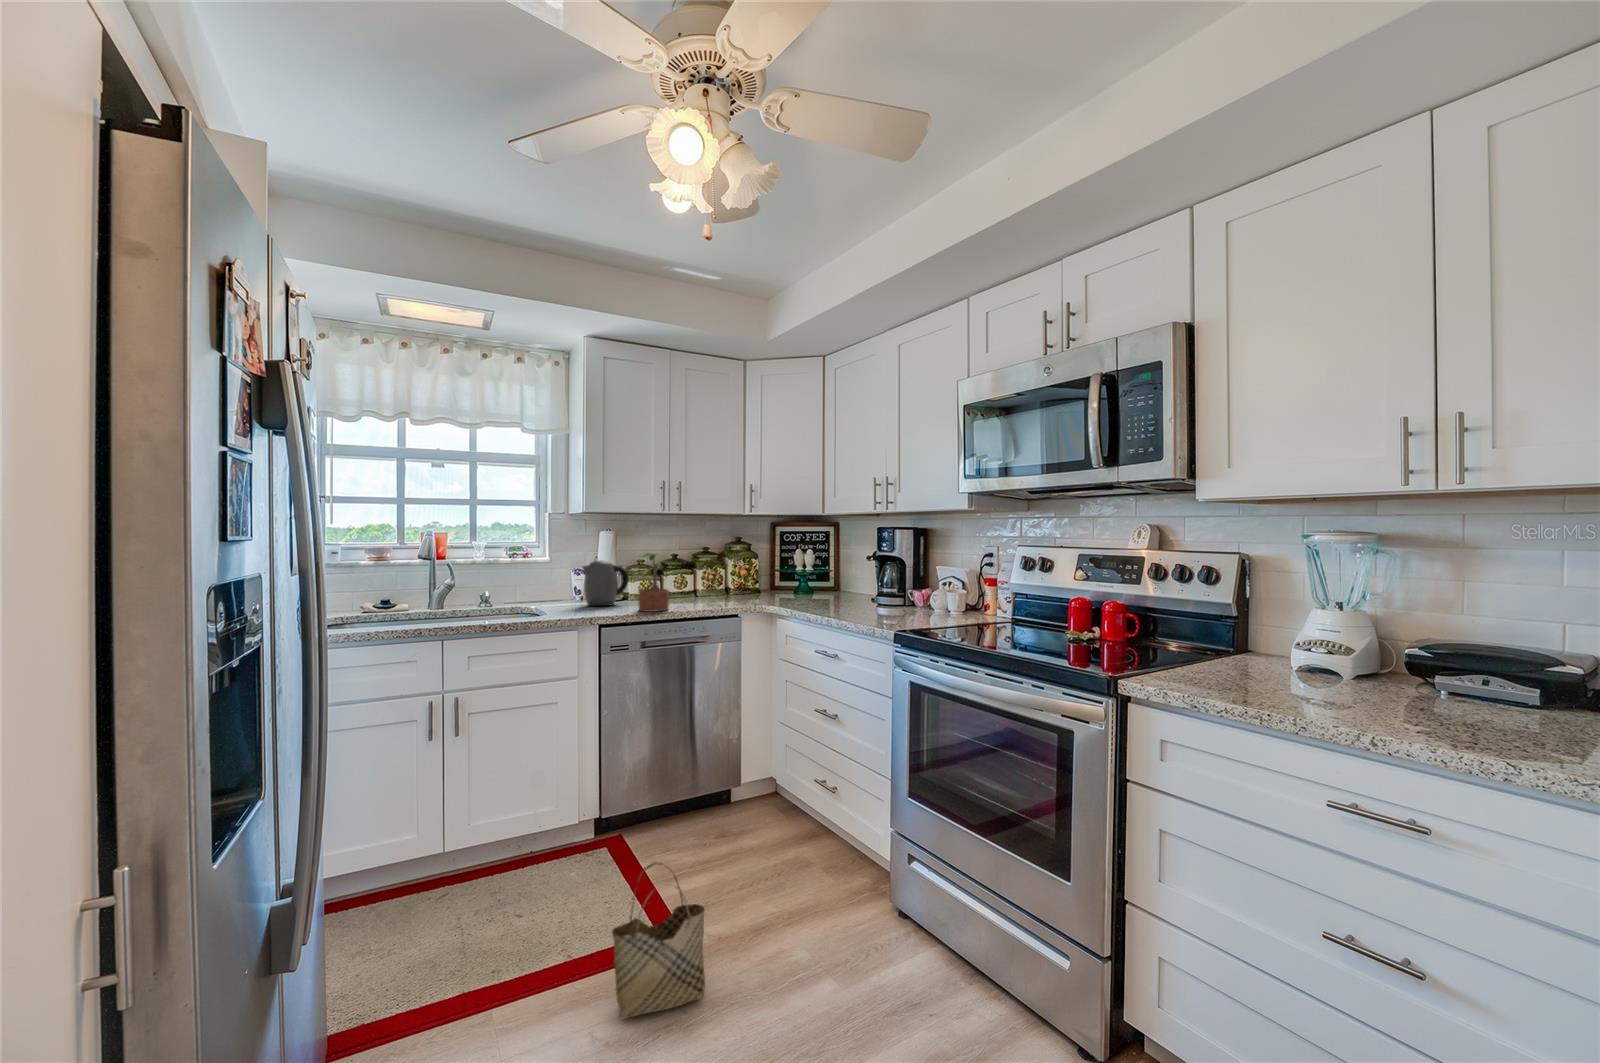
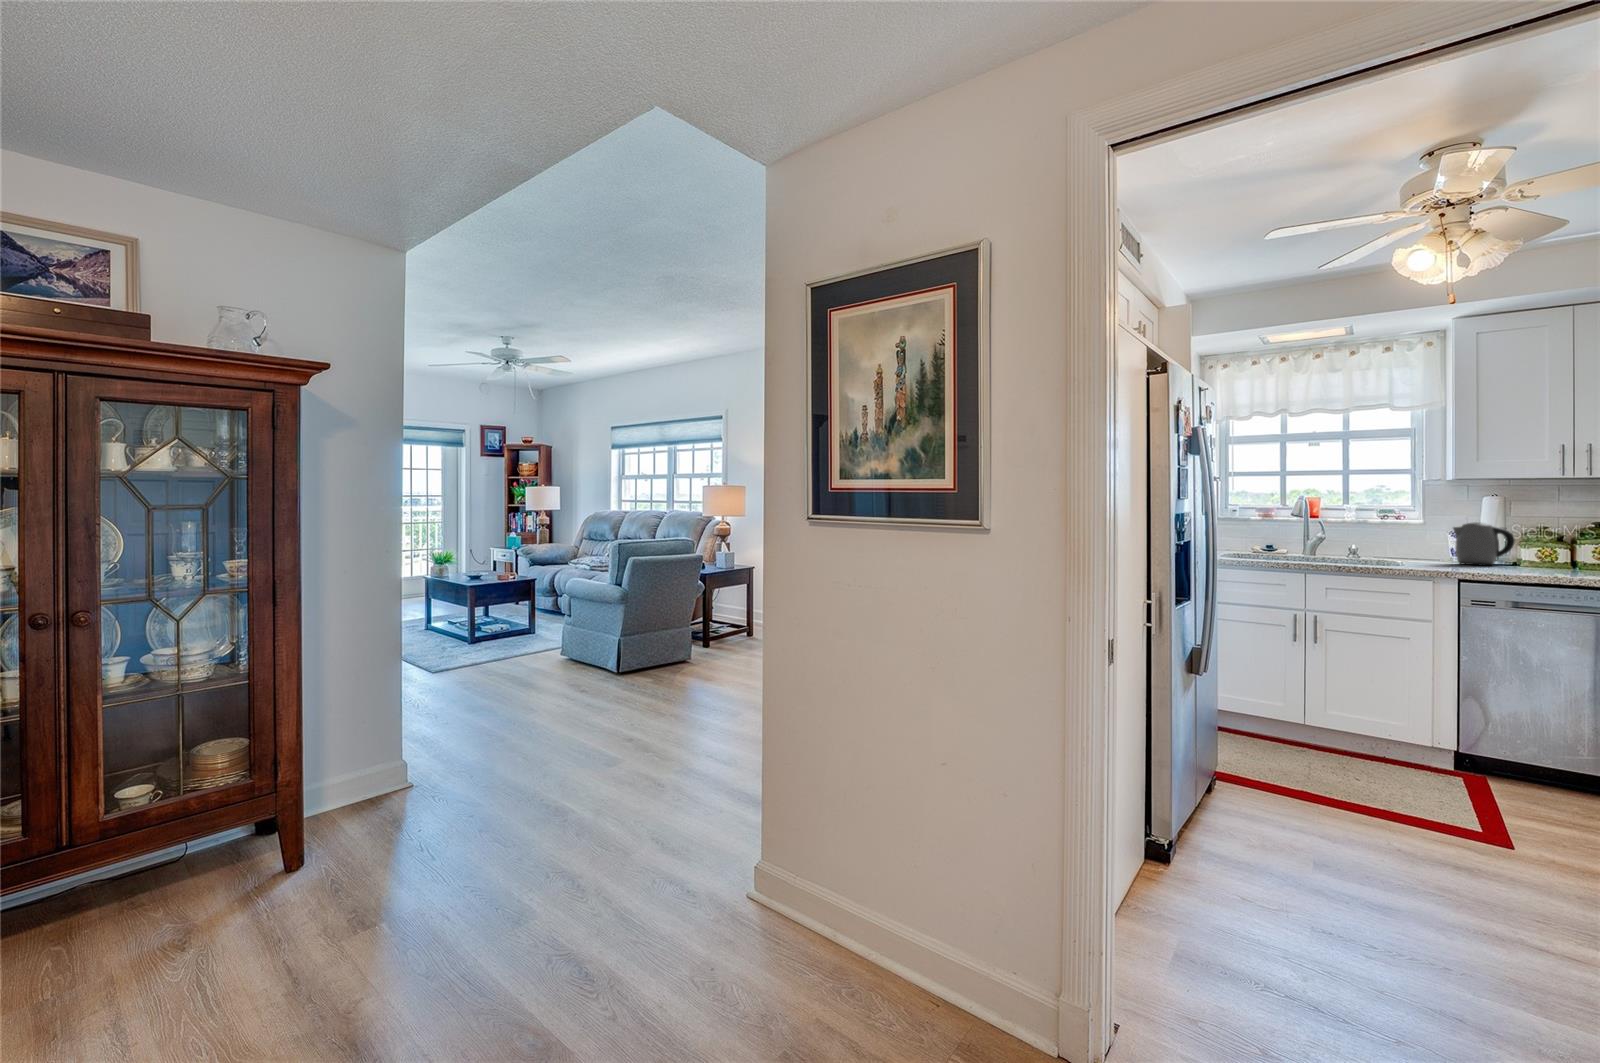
potted plant: present [638,553,669,612] -> none [1515,516,1563,573]
woven basket: present [612,862,705,1019] -> none [1412,752,1513,864]

